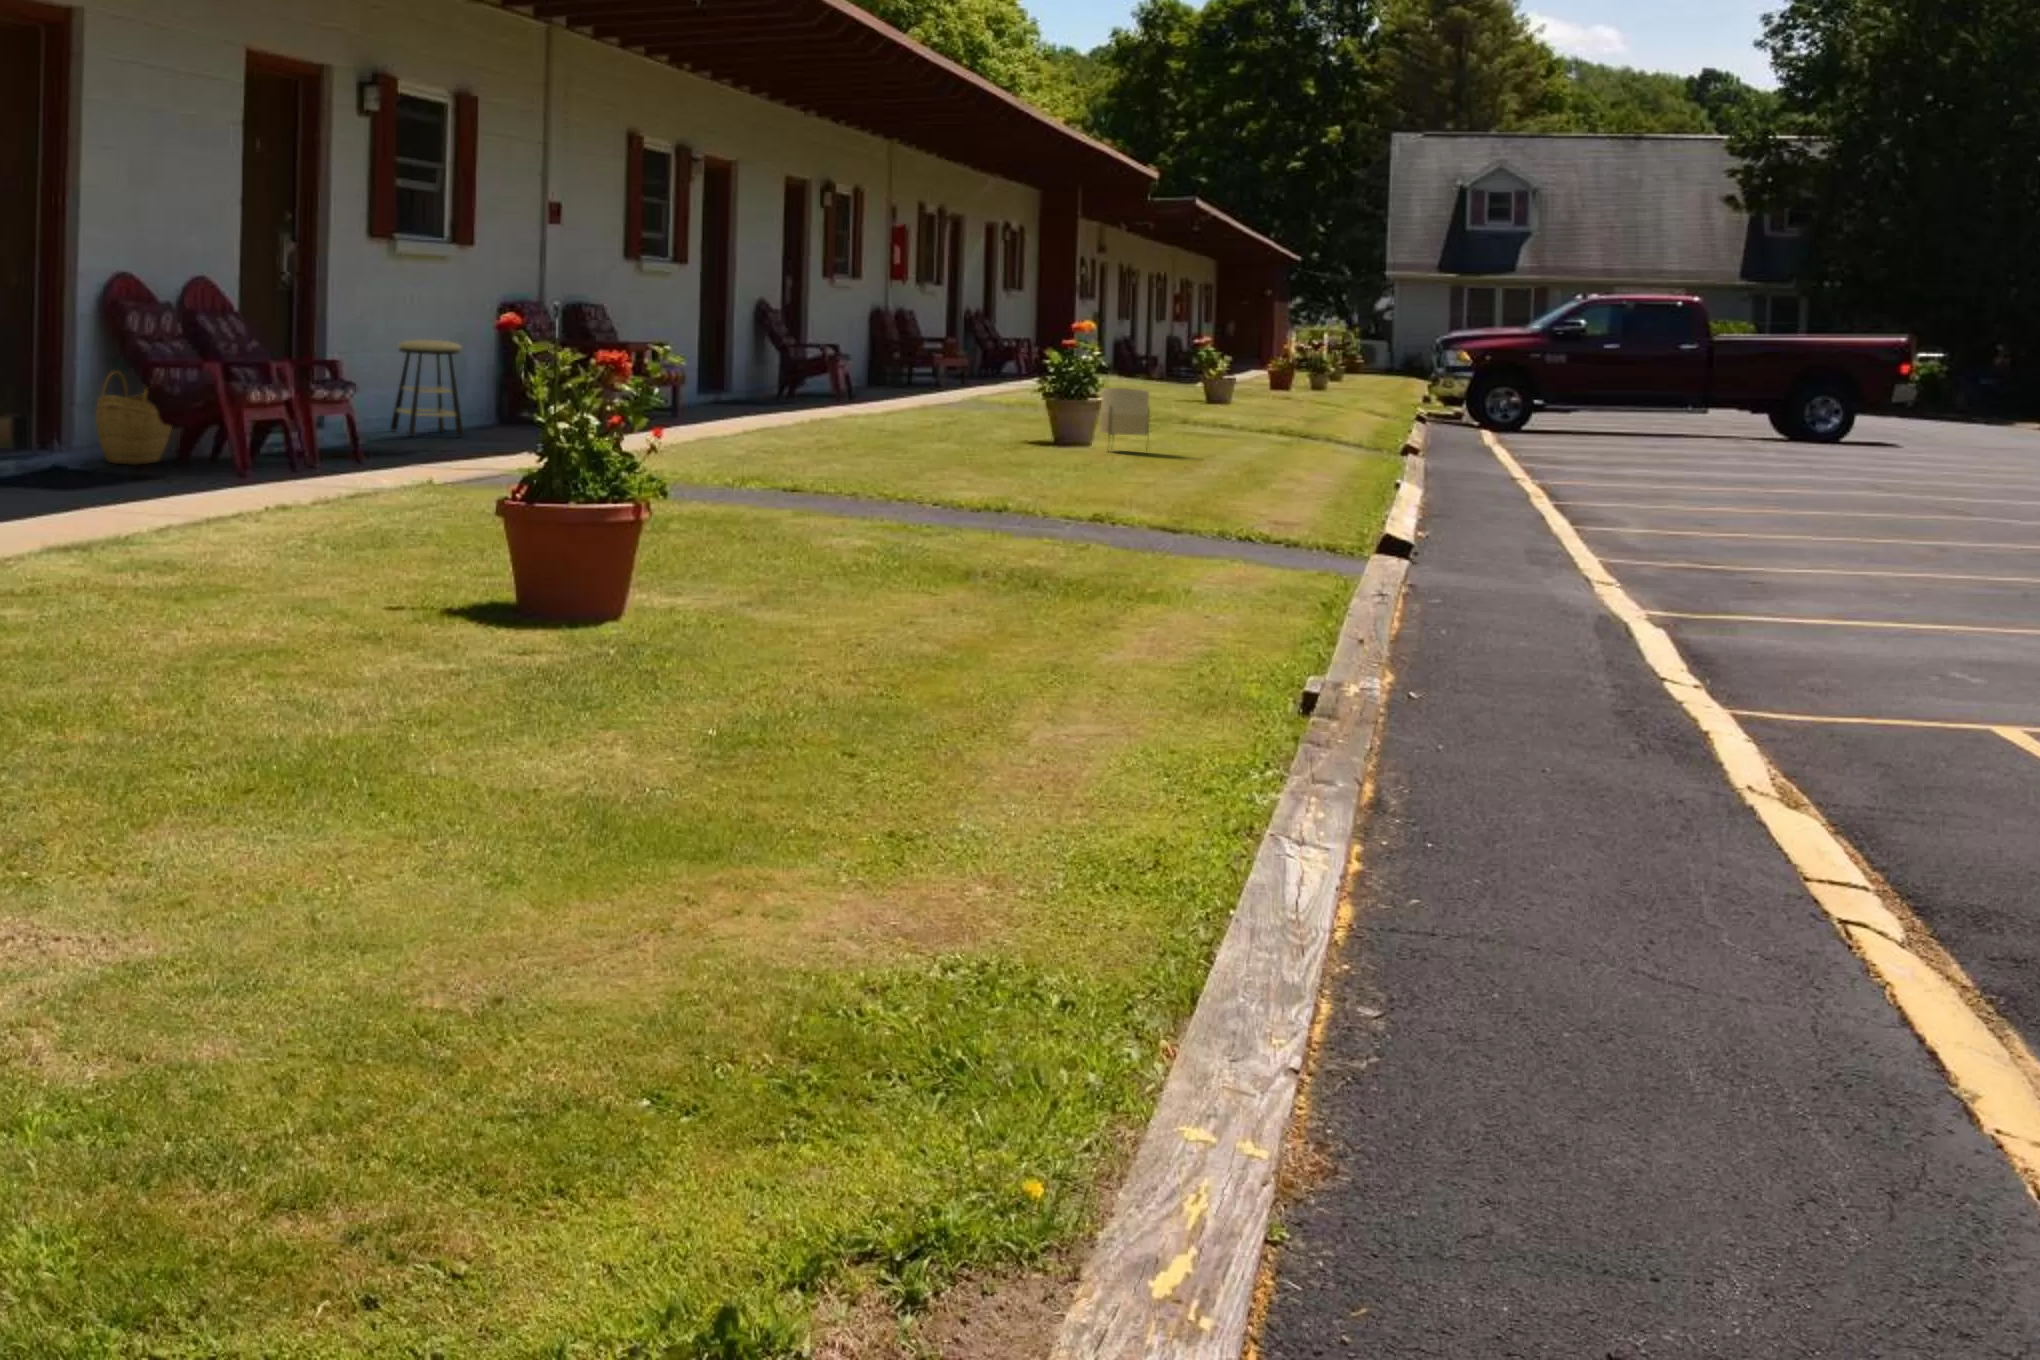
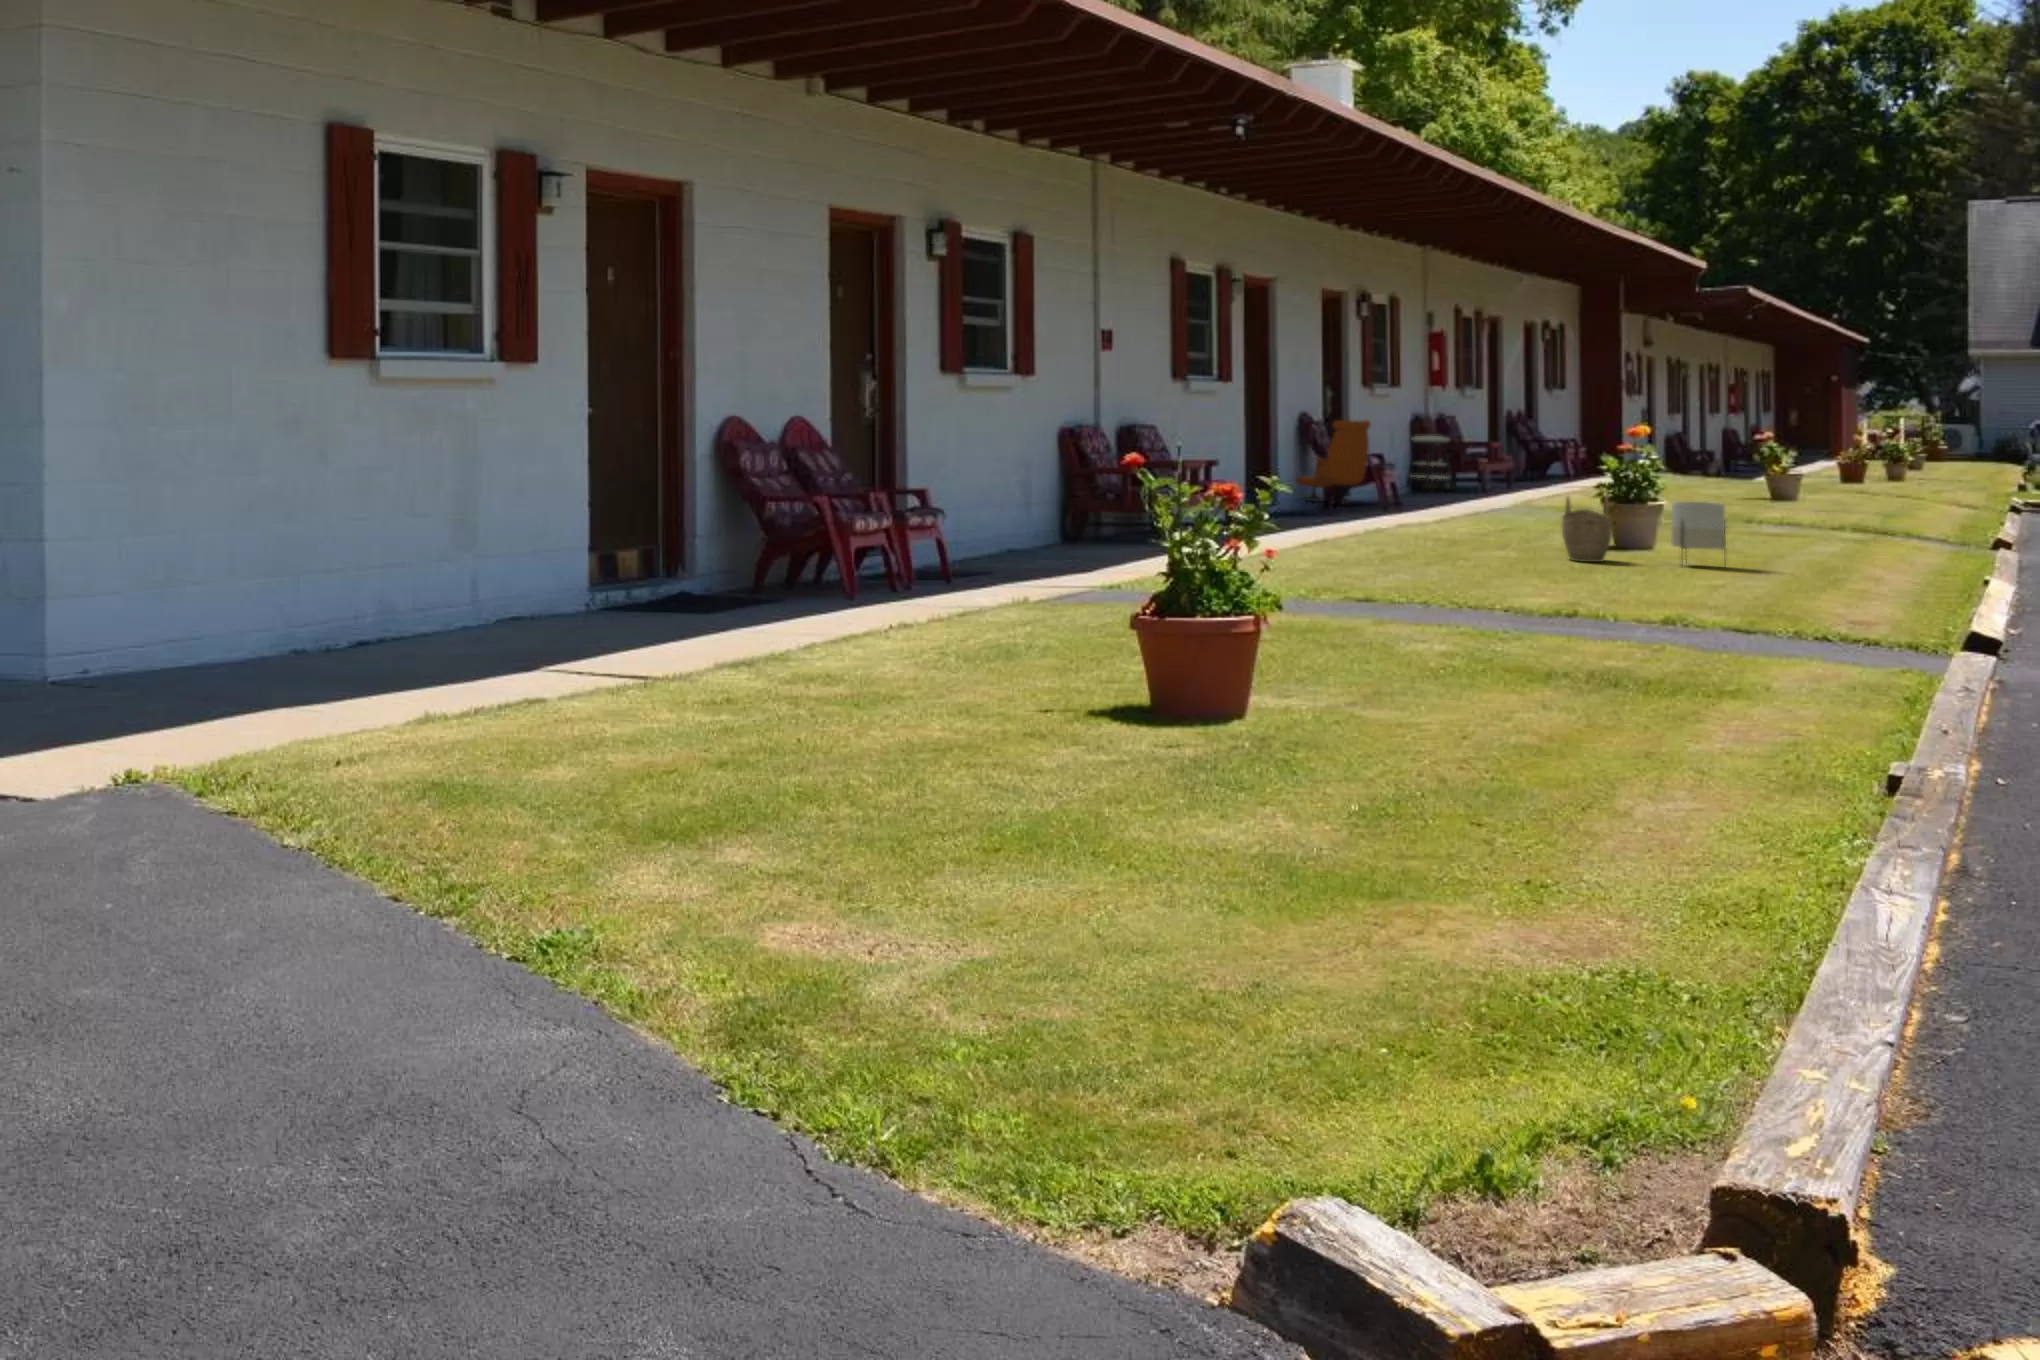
lounge chair: none [761,305,833,392] -> present [1296,420,1370,502]
stool: present [390,340,463,436] -> present [1406,436,1454,489]
woven basket: present [96,372,171,465] -> present [1562,497,1612,562]

